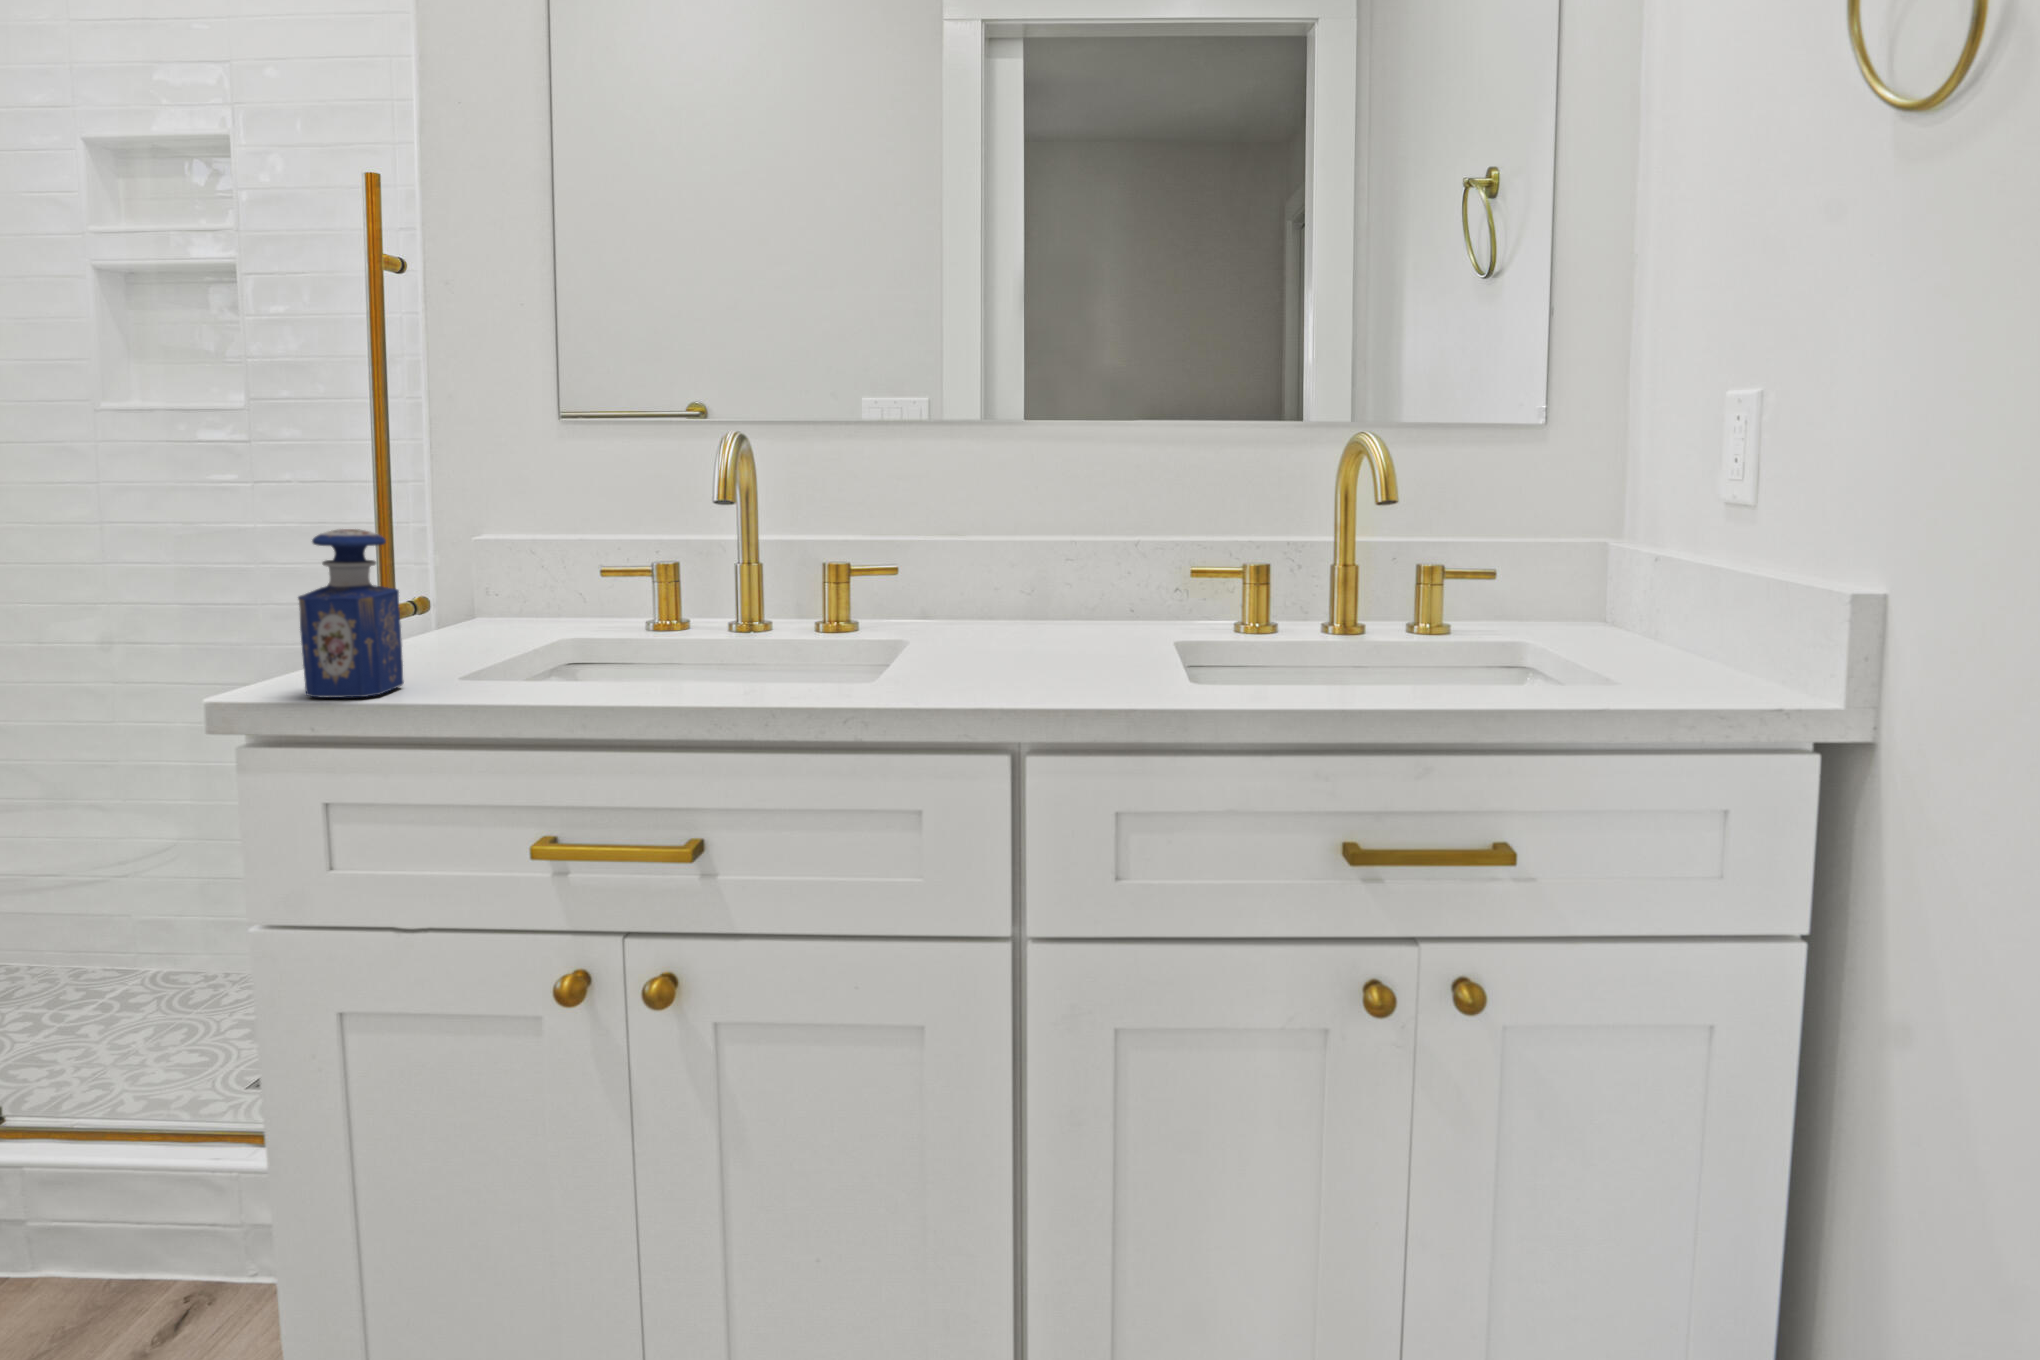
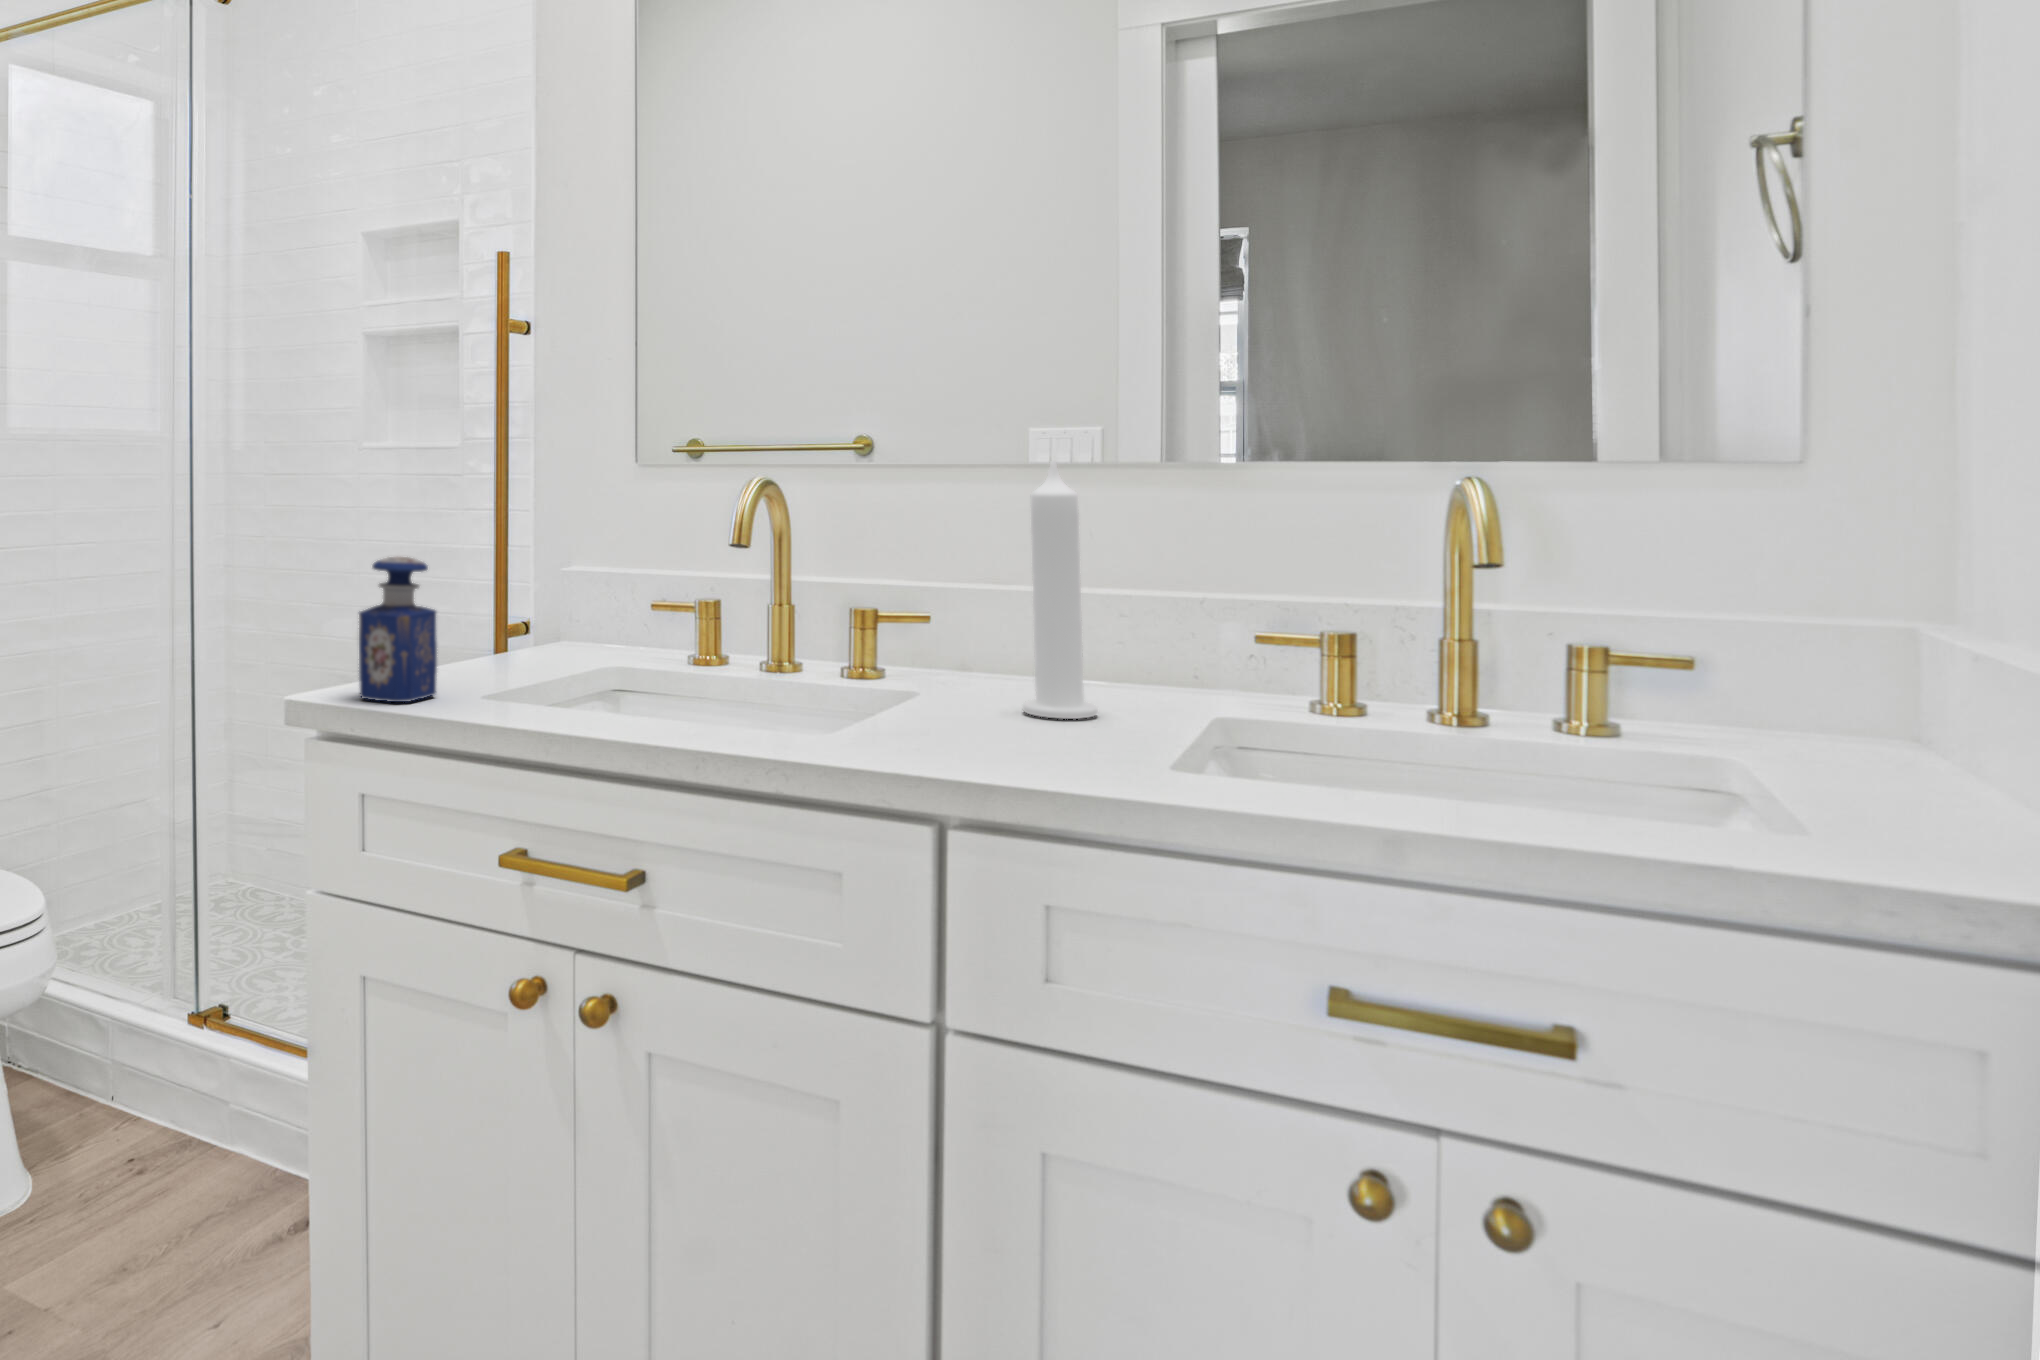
candle: none [1018,415,1083,652] -> present [1023,461,1098,719]

